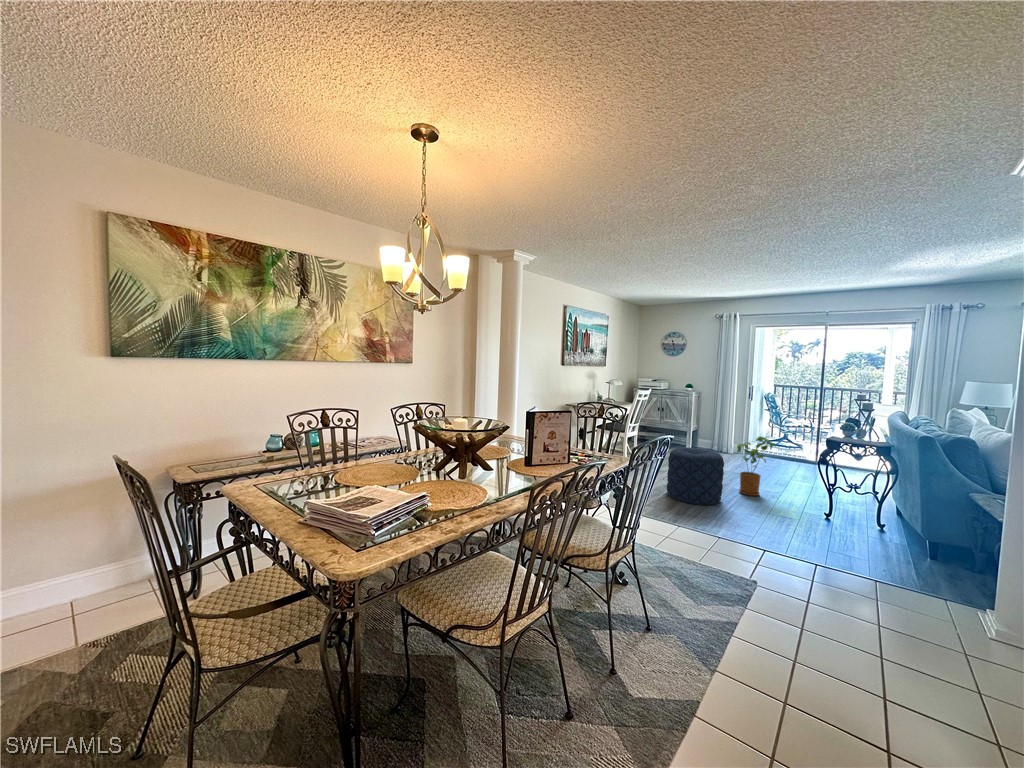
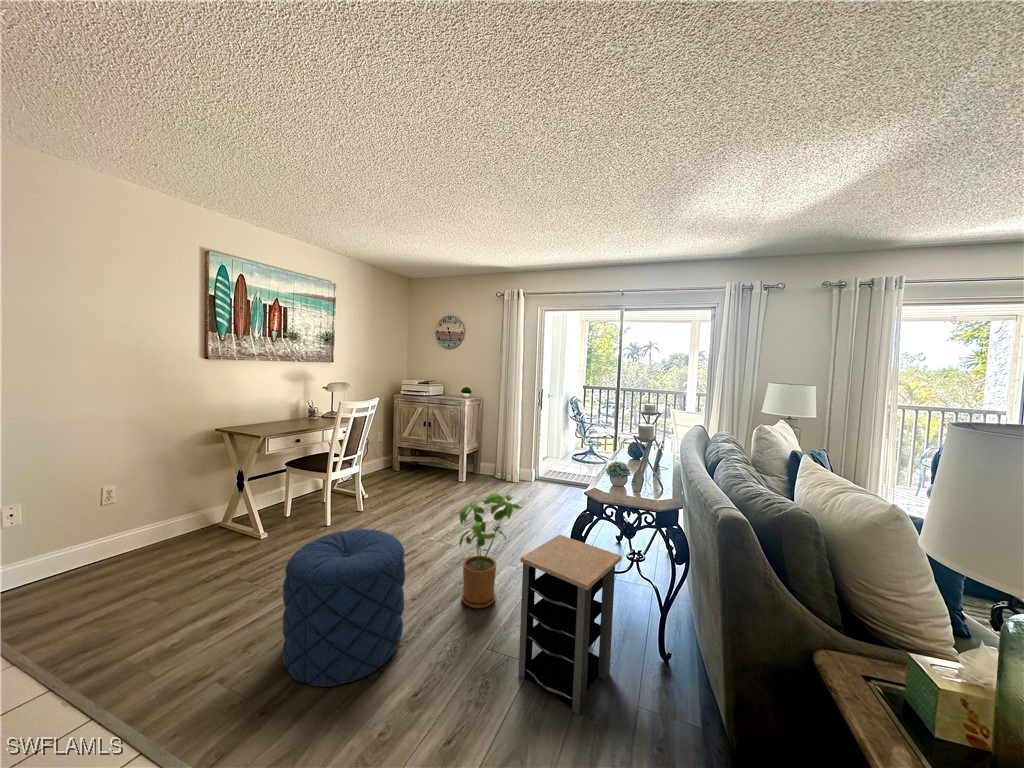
side table: none [789,454,847,524] -> present [518,535,622,715]

